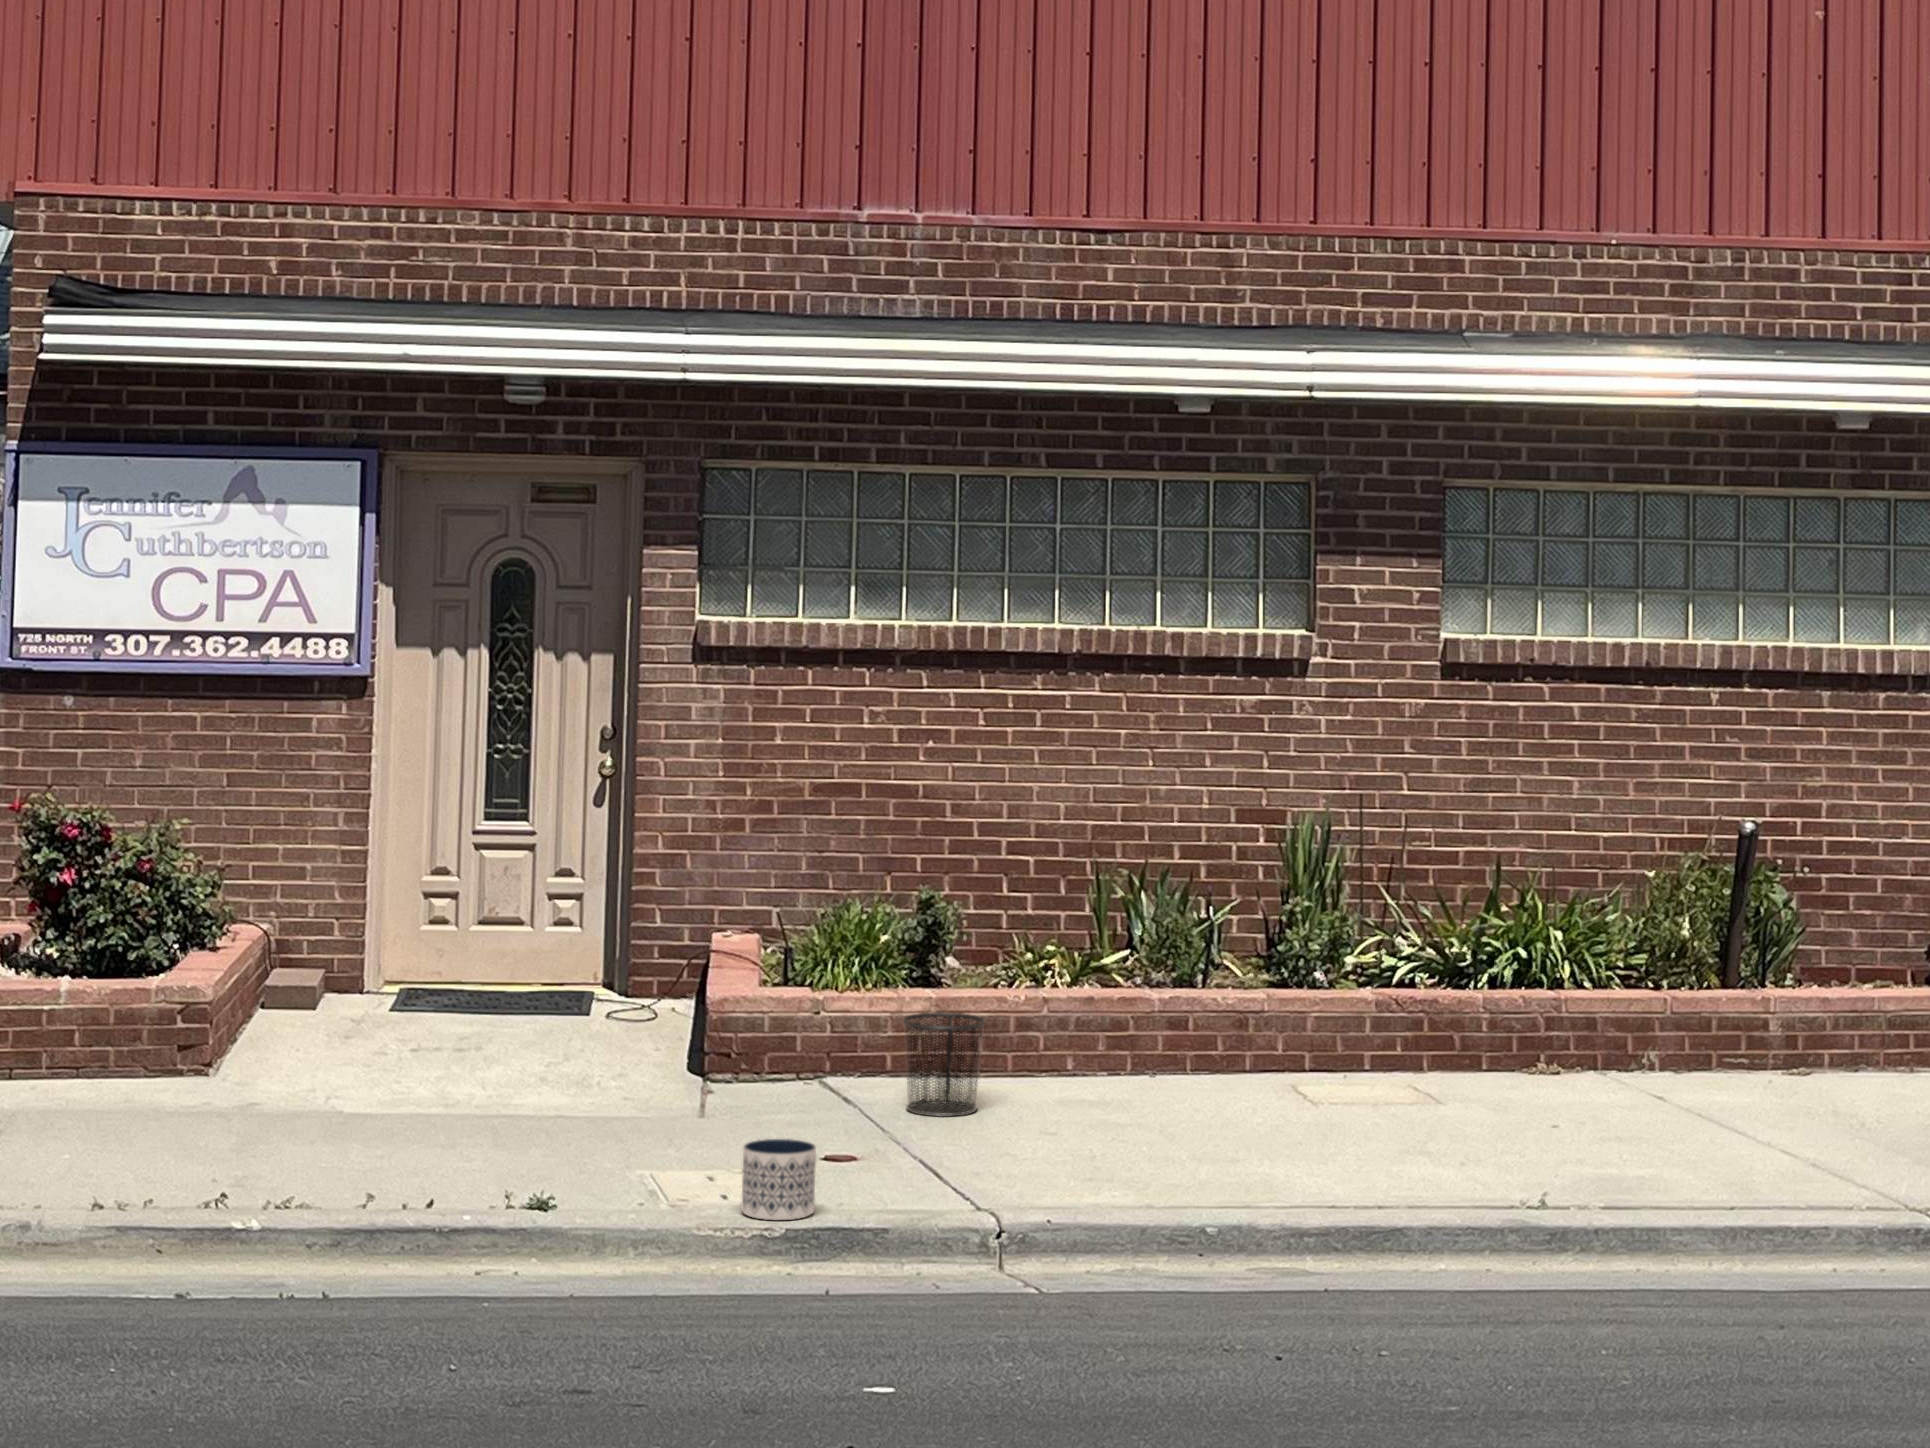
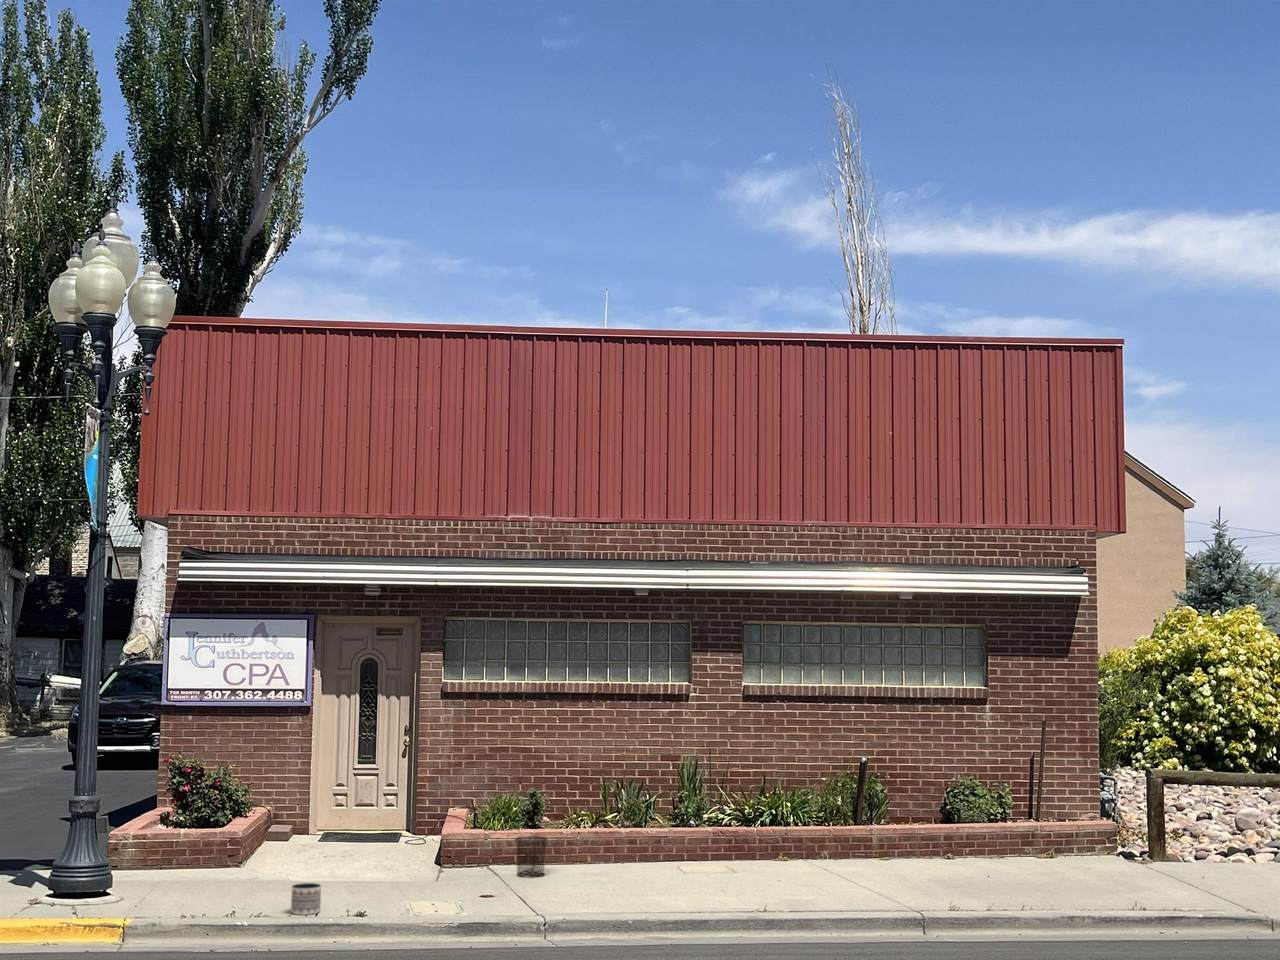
planter: present [742,1139,816,1220] -> present [291,883,321,915]

